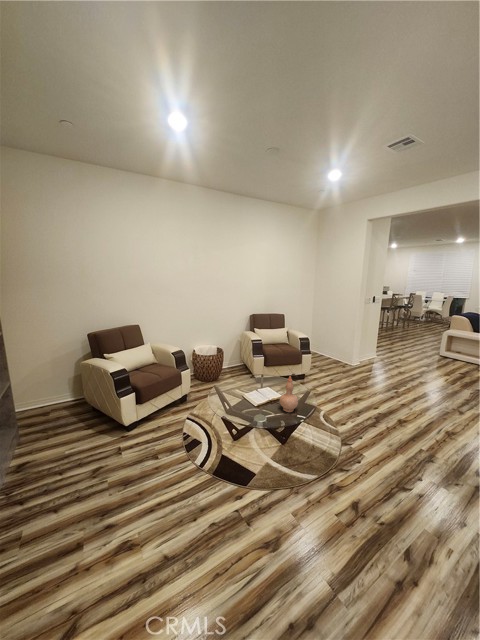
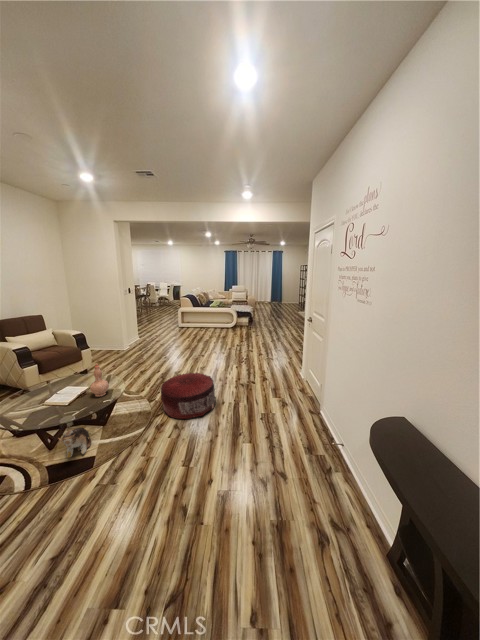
pouf: none [351,429,449,521] -> present [161,372,216,419]
plush toy: none [229,434,267,464] -> present [59,428,91,458]

